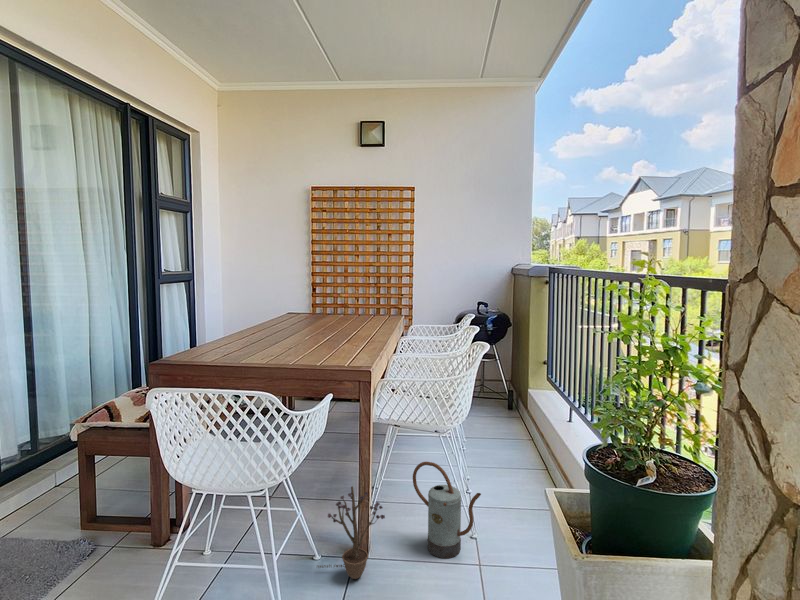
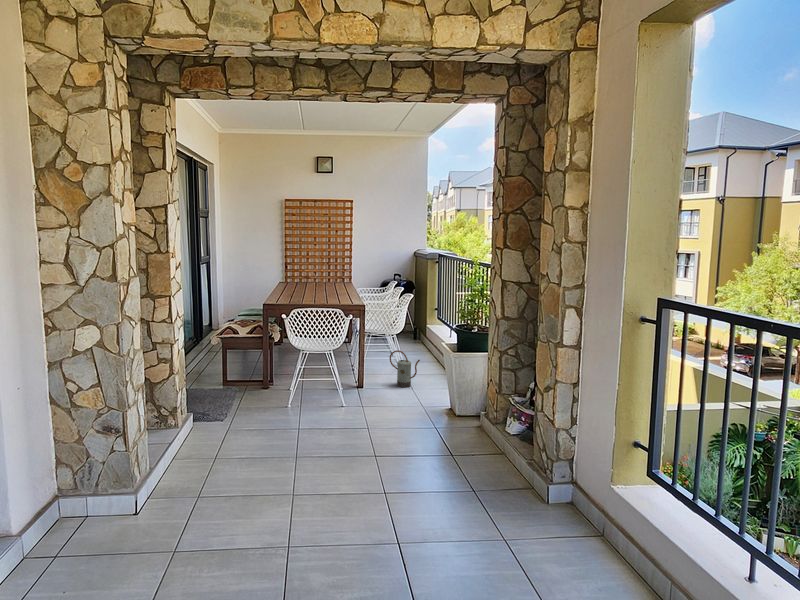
decorative plant: present [317,486,385,579] -> none [357,358,386,395]

